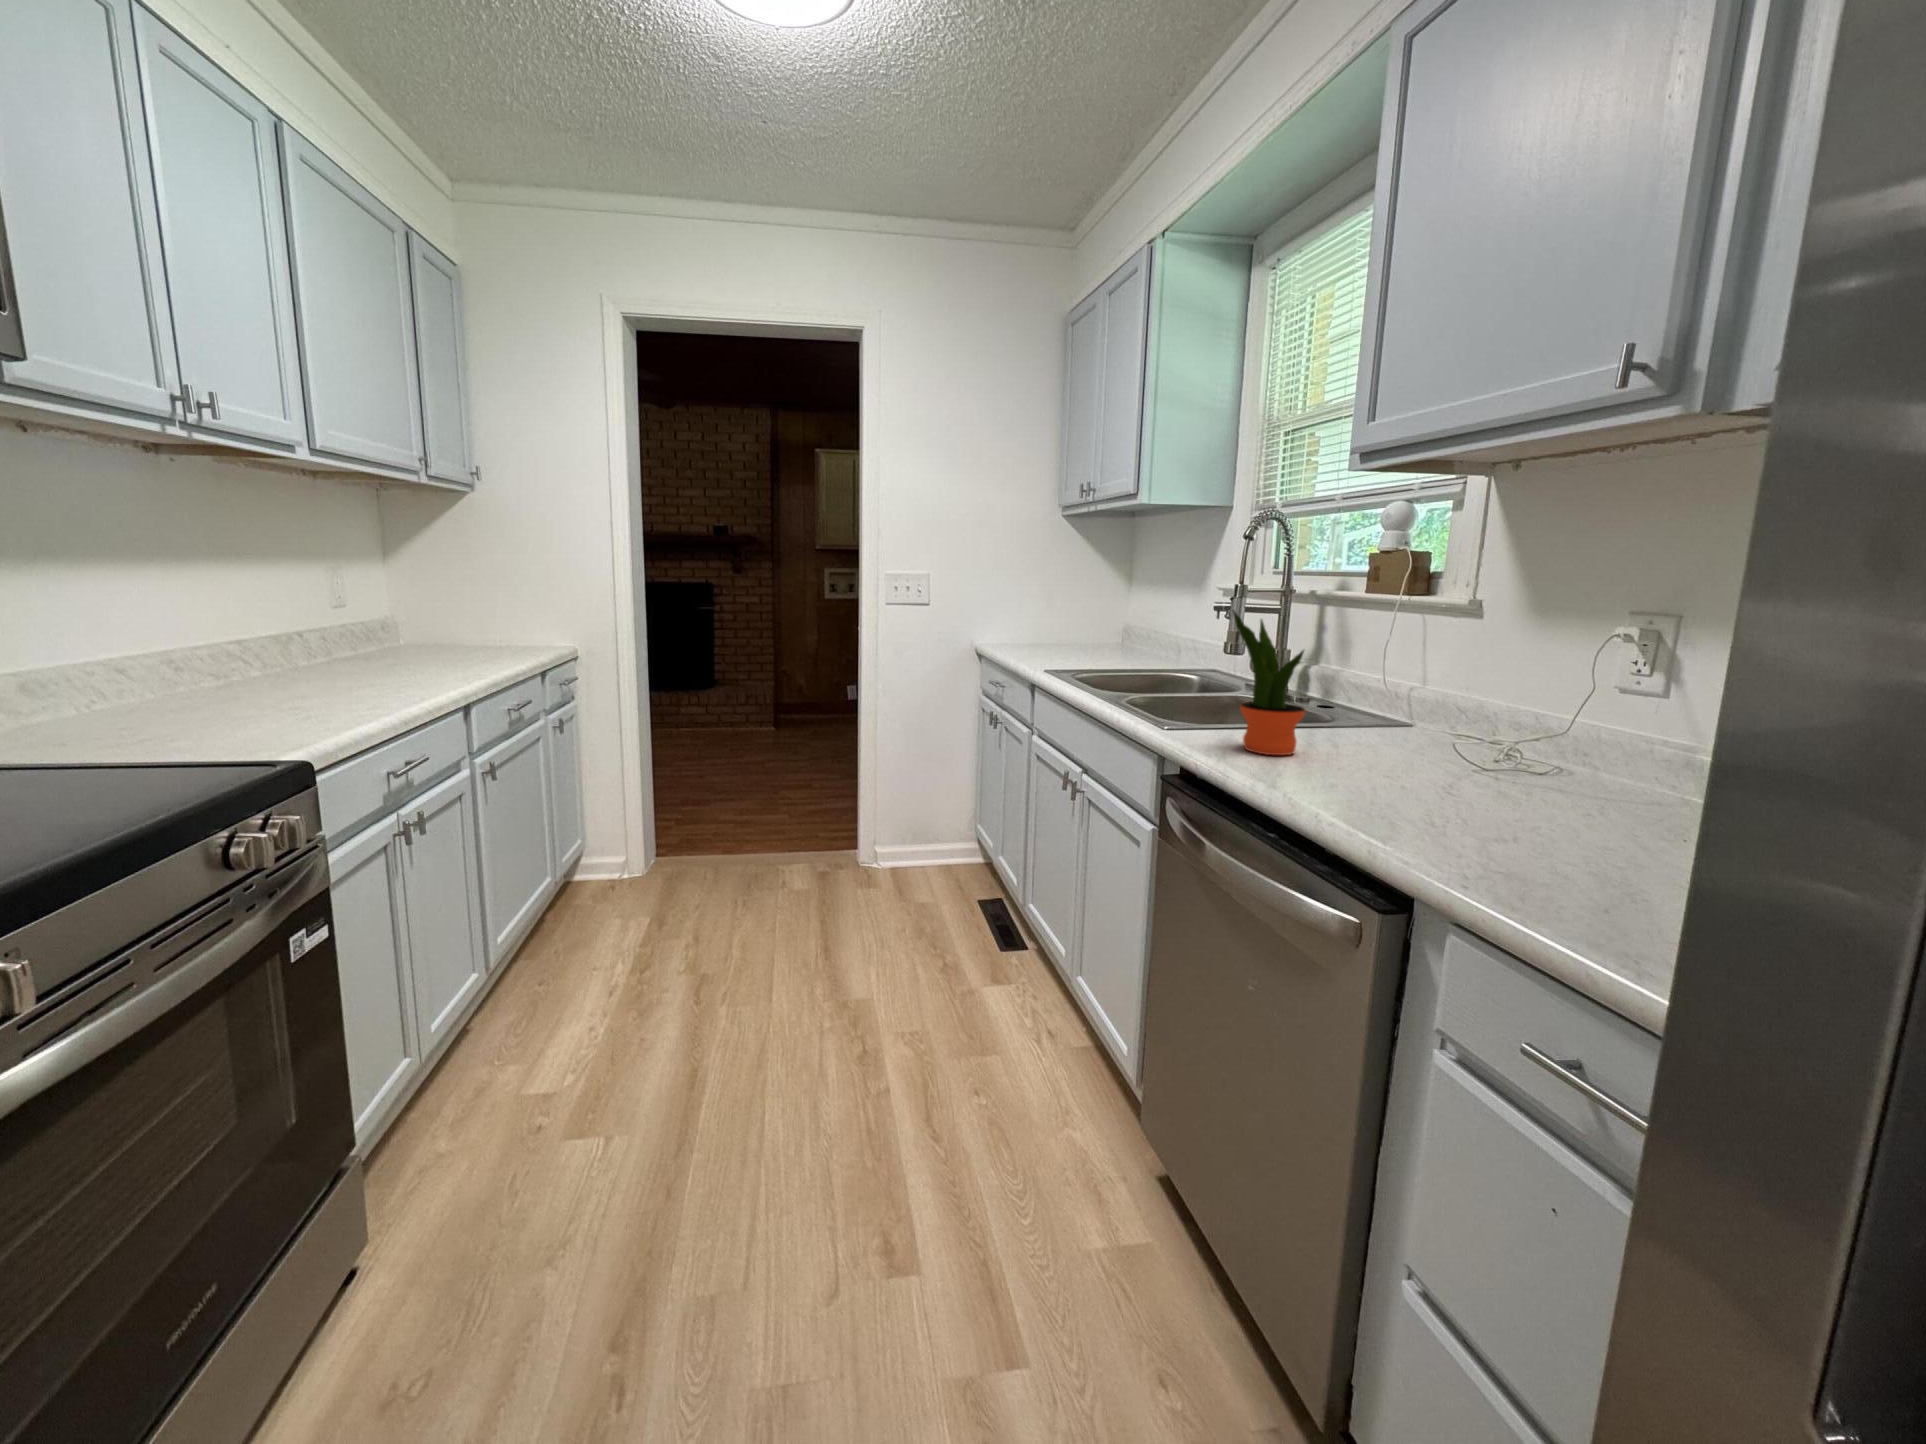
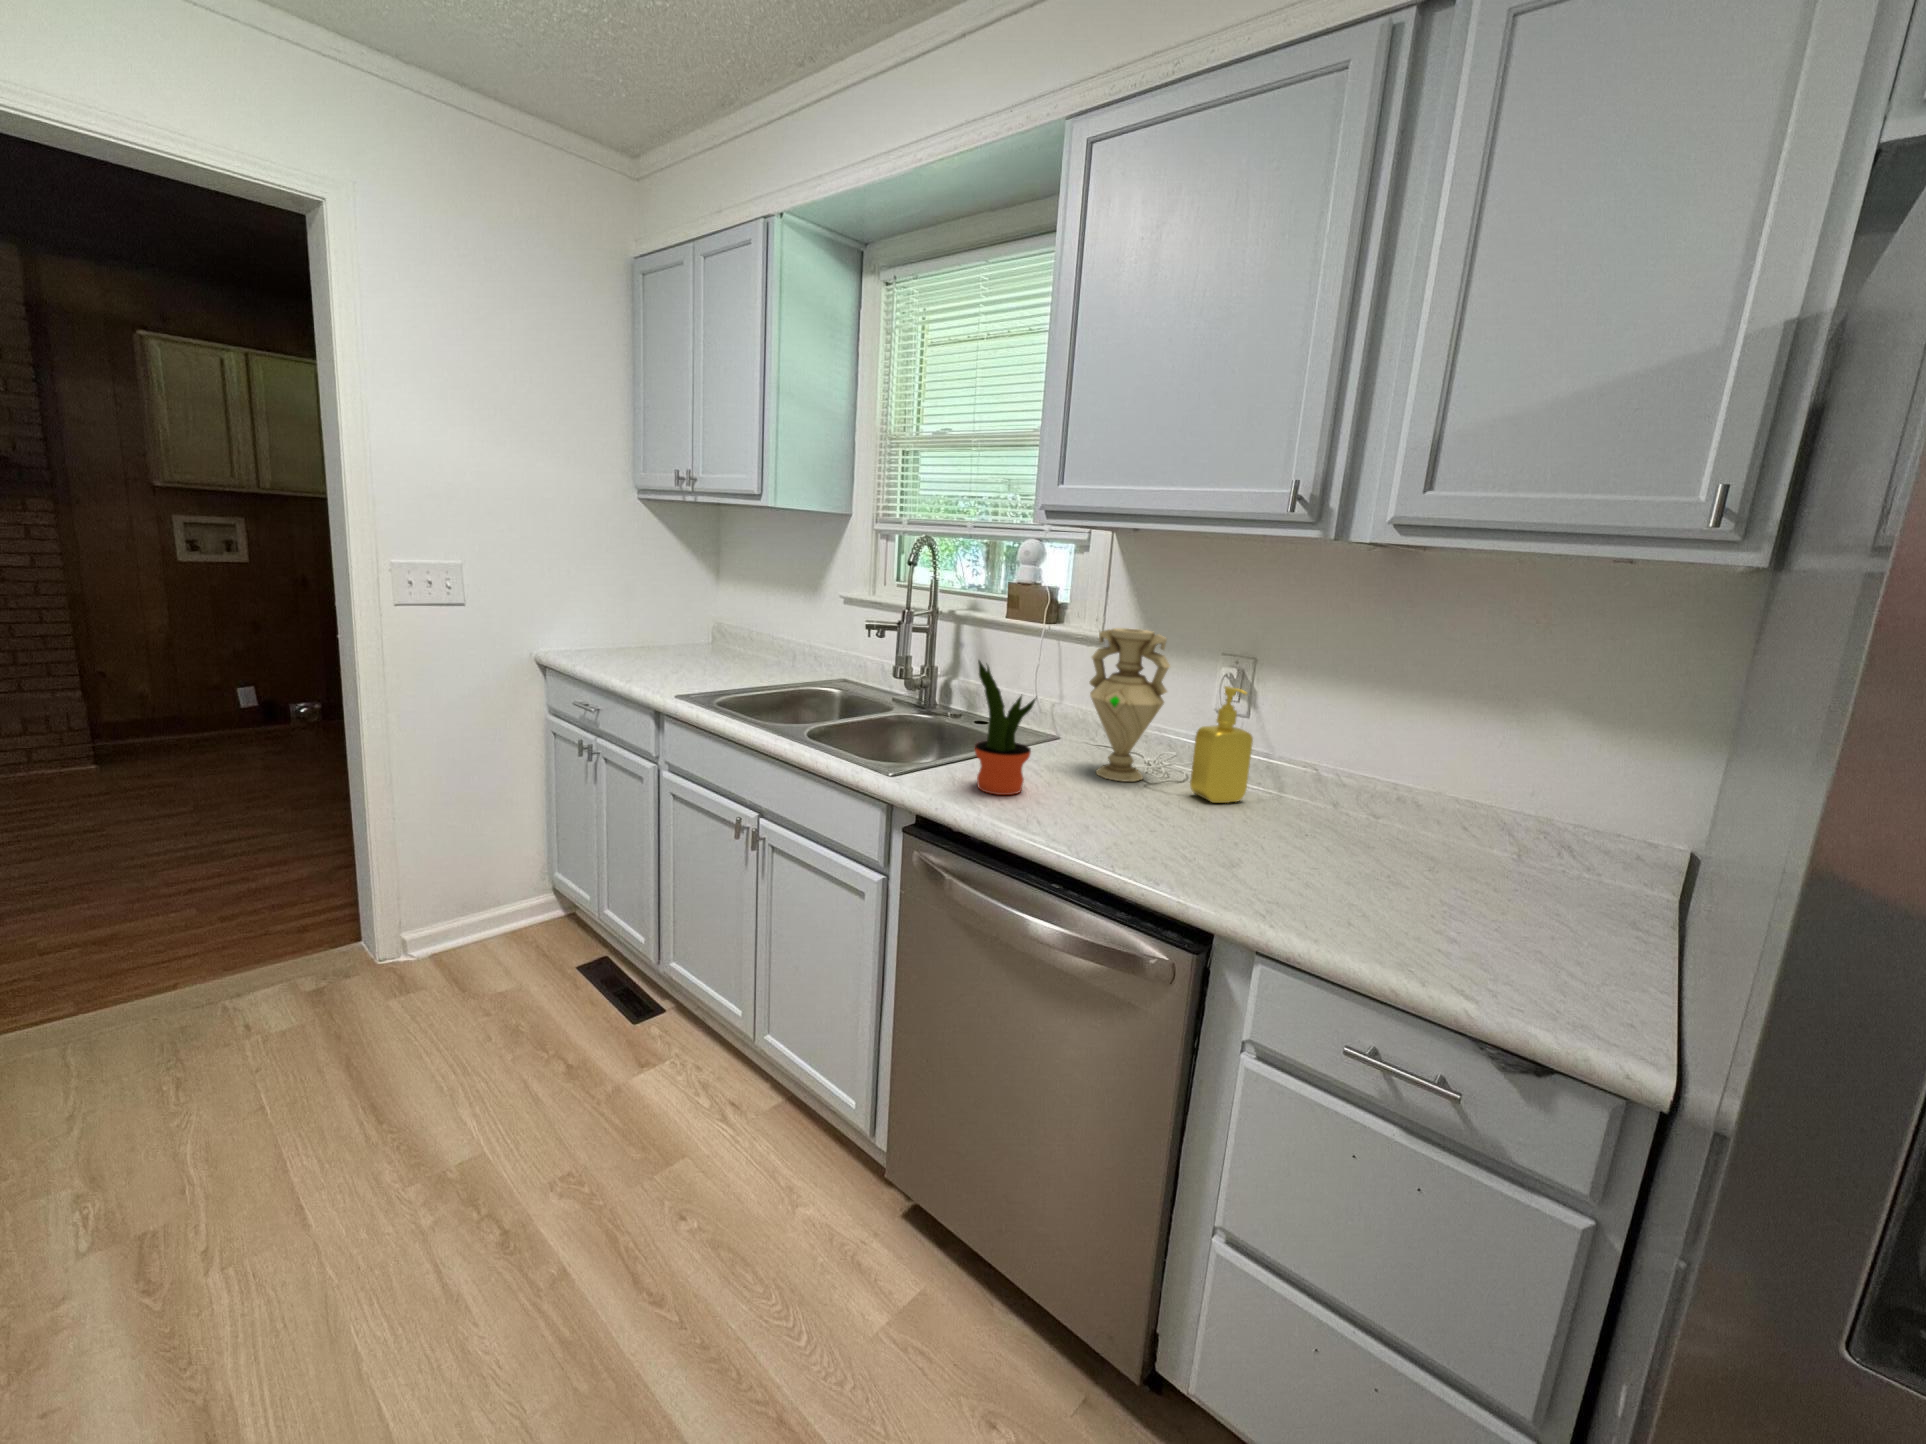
vase: none [1407,583,1519,766] -> present [1090,628,1170,781]
soap dispenser: none [1534,645,1637,800] -> present [1190,686,1253,803]

